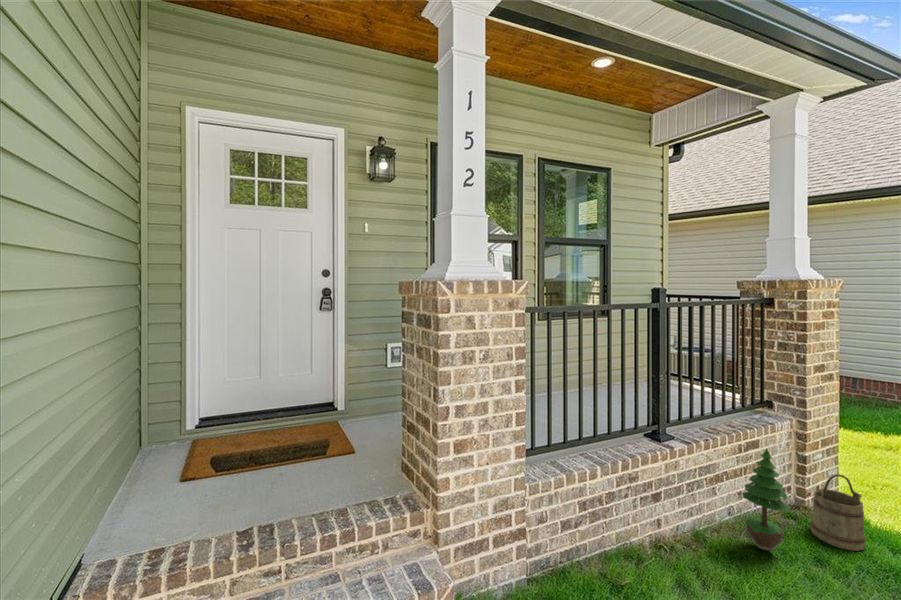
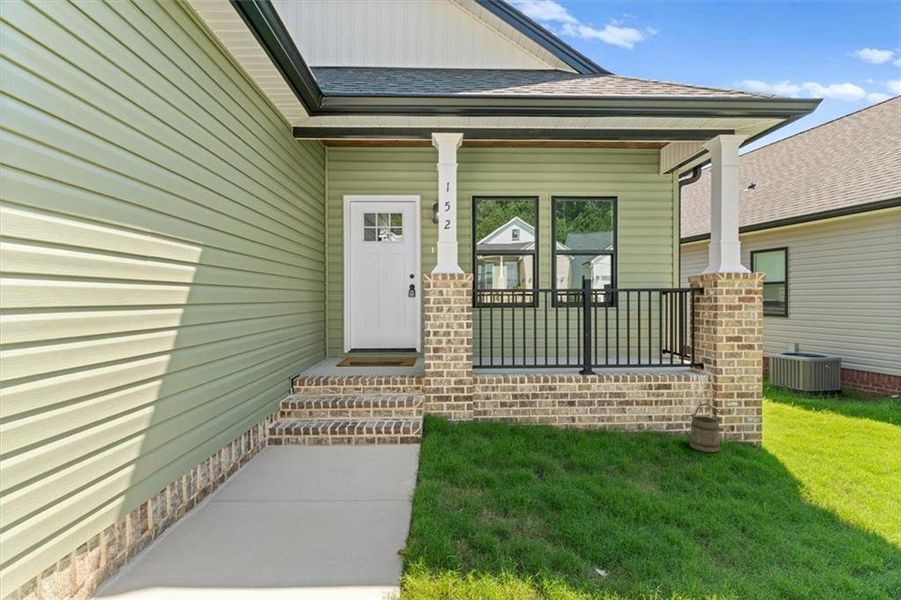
potted tree: present [742,449,788,551] -> none [623,377,649,441]

